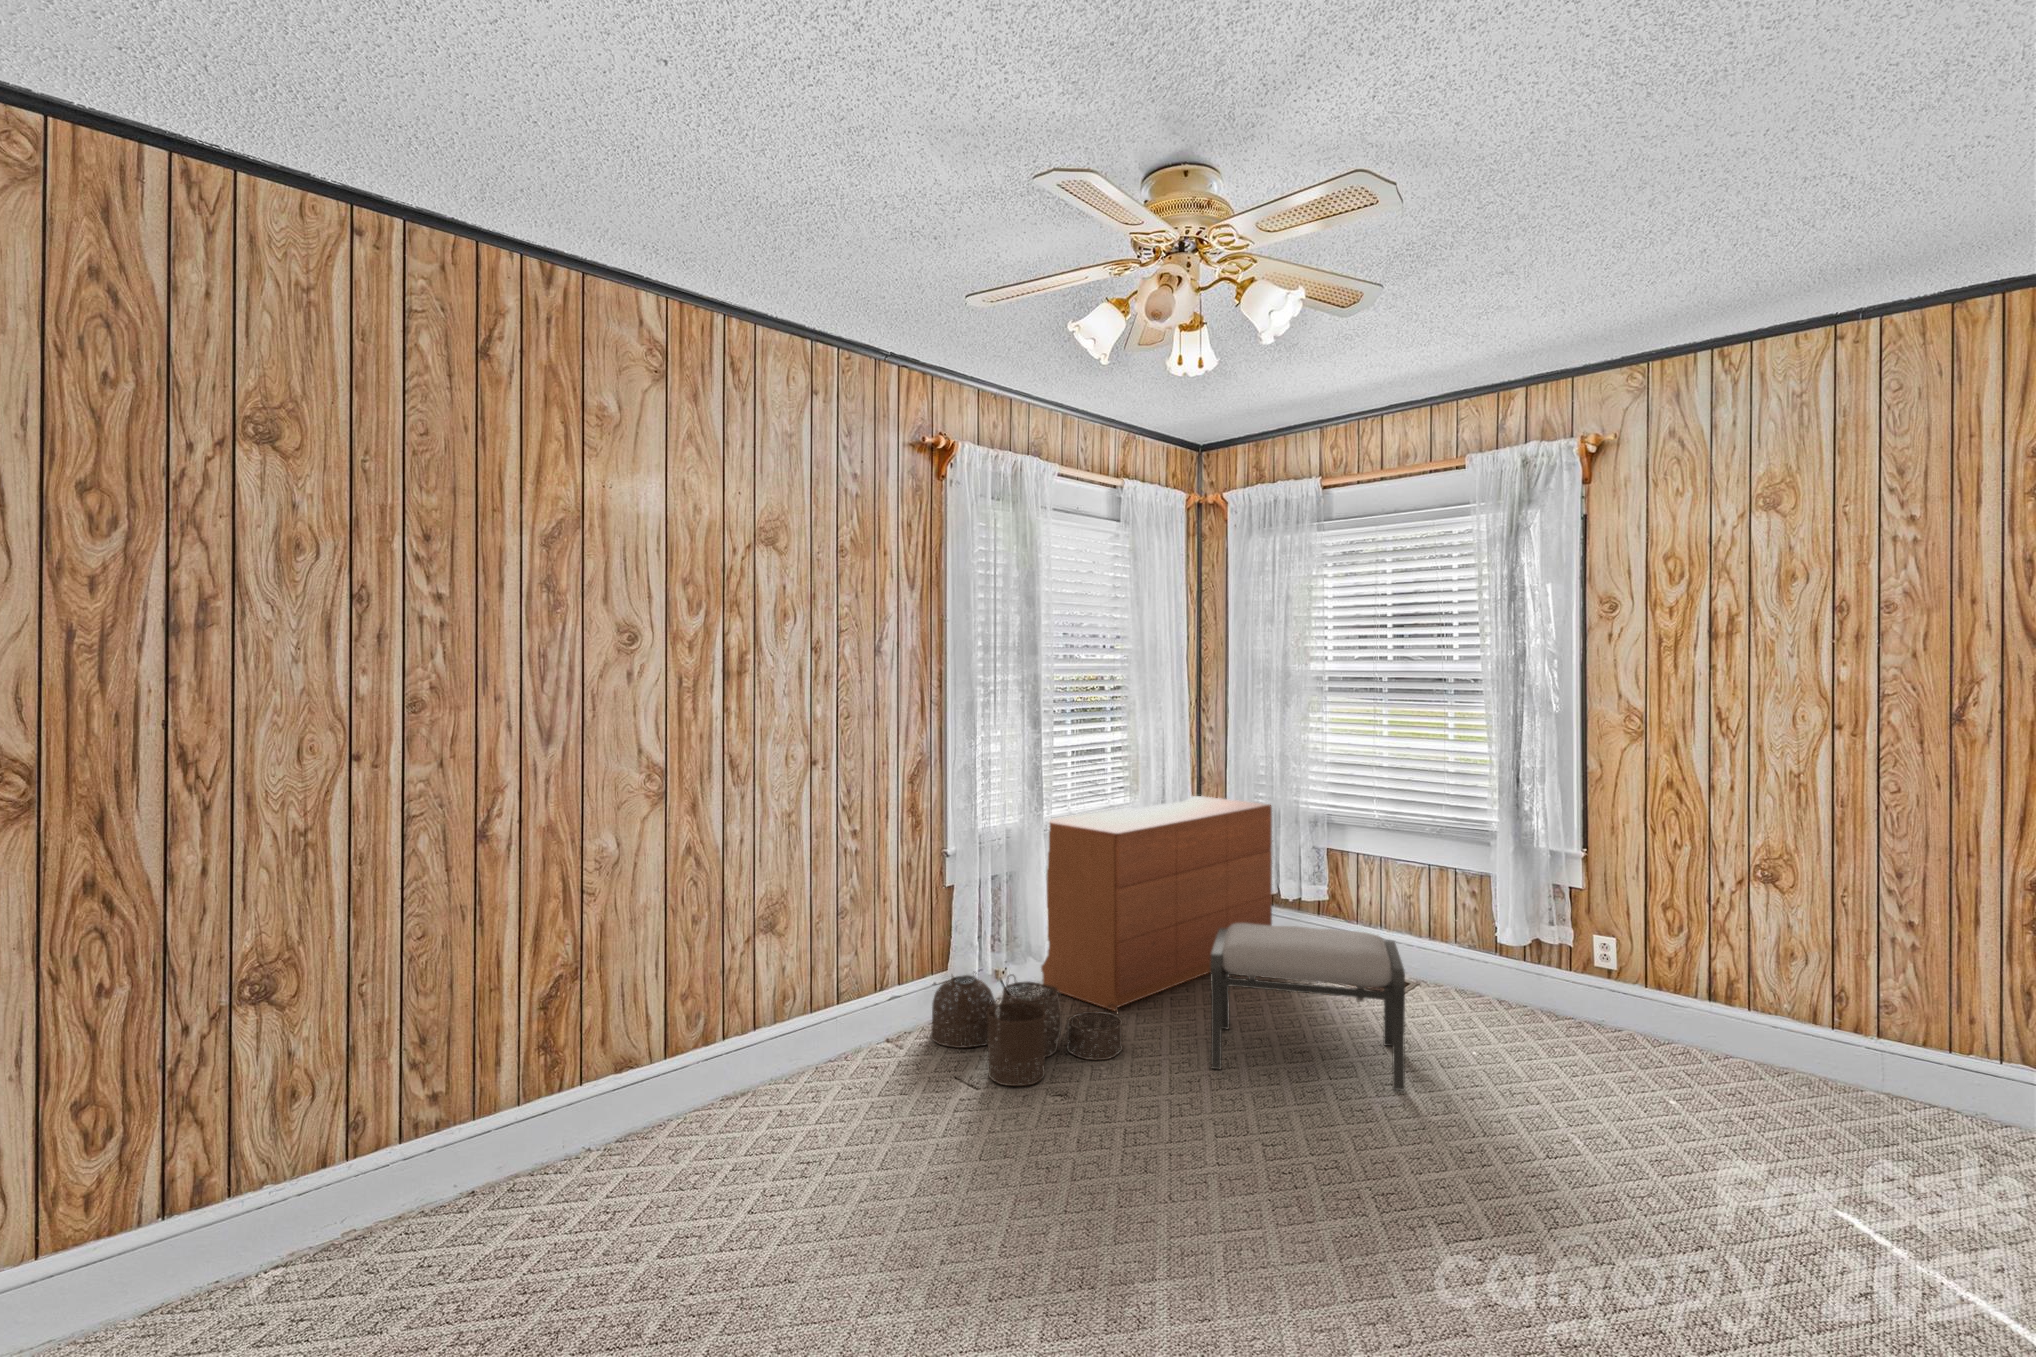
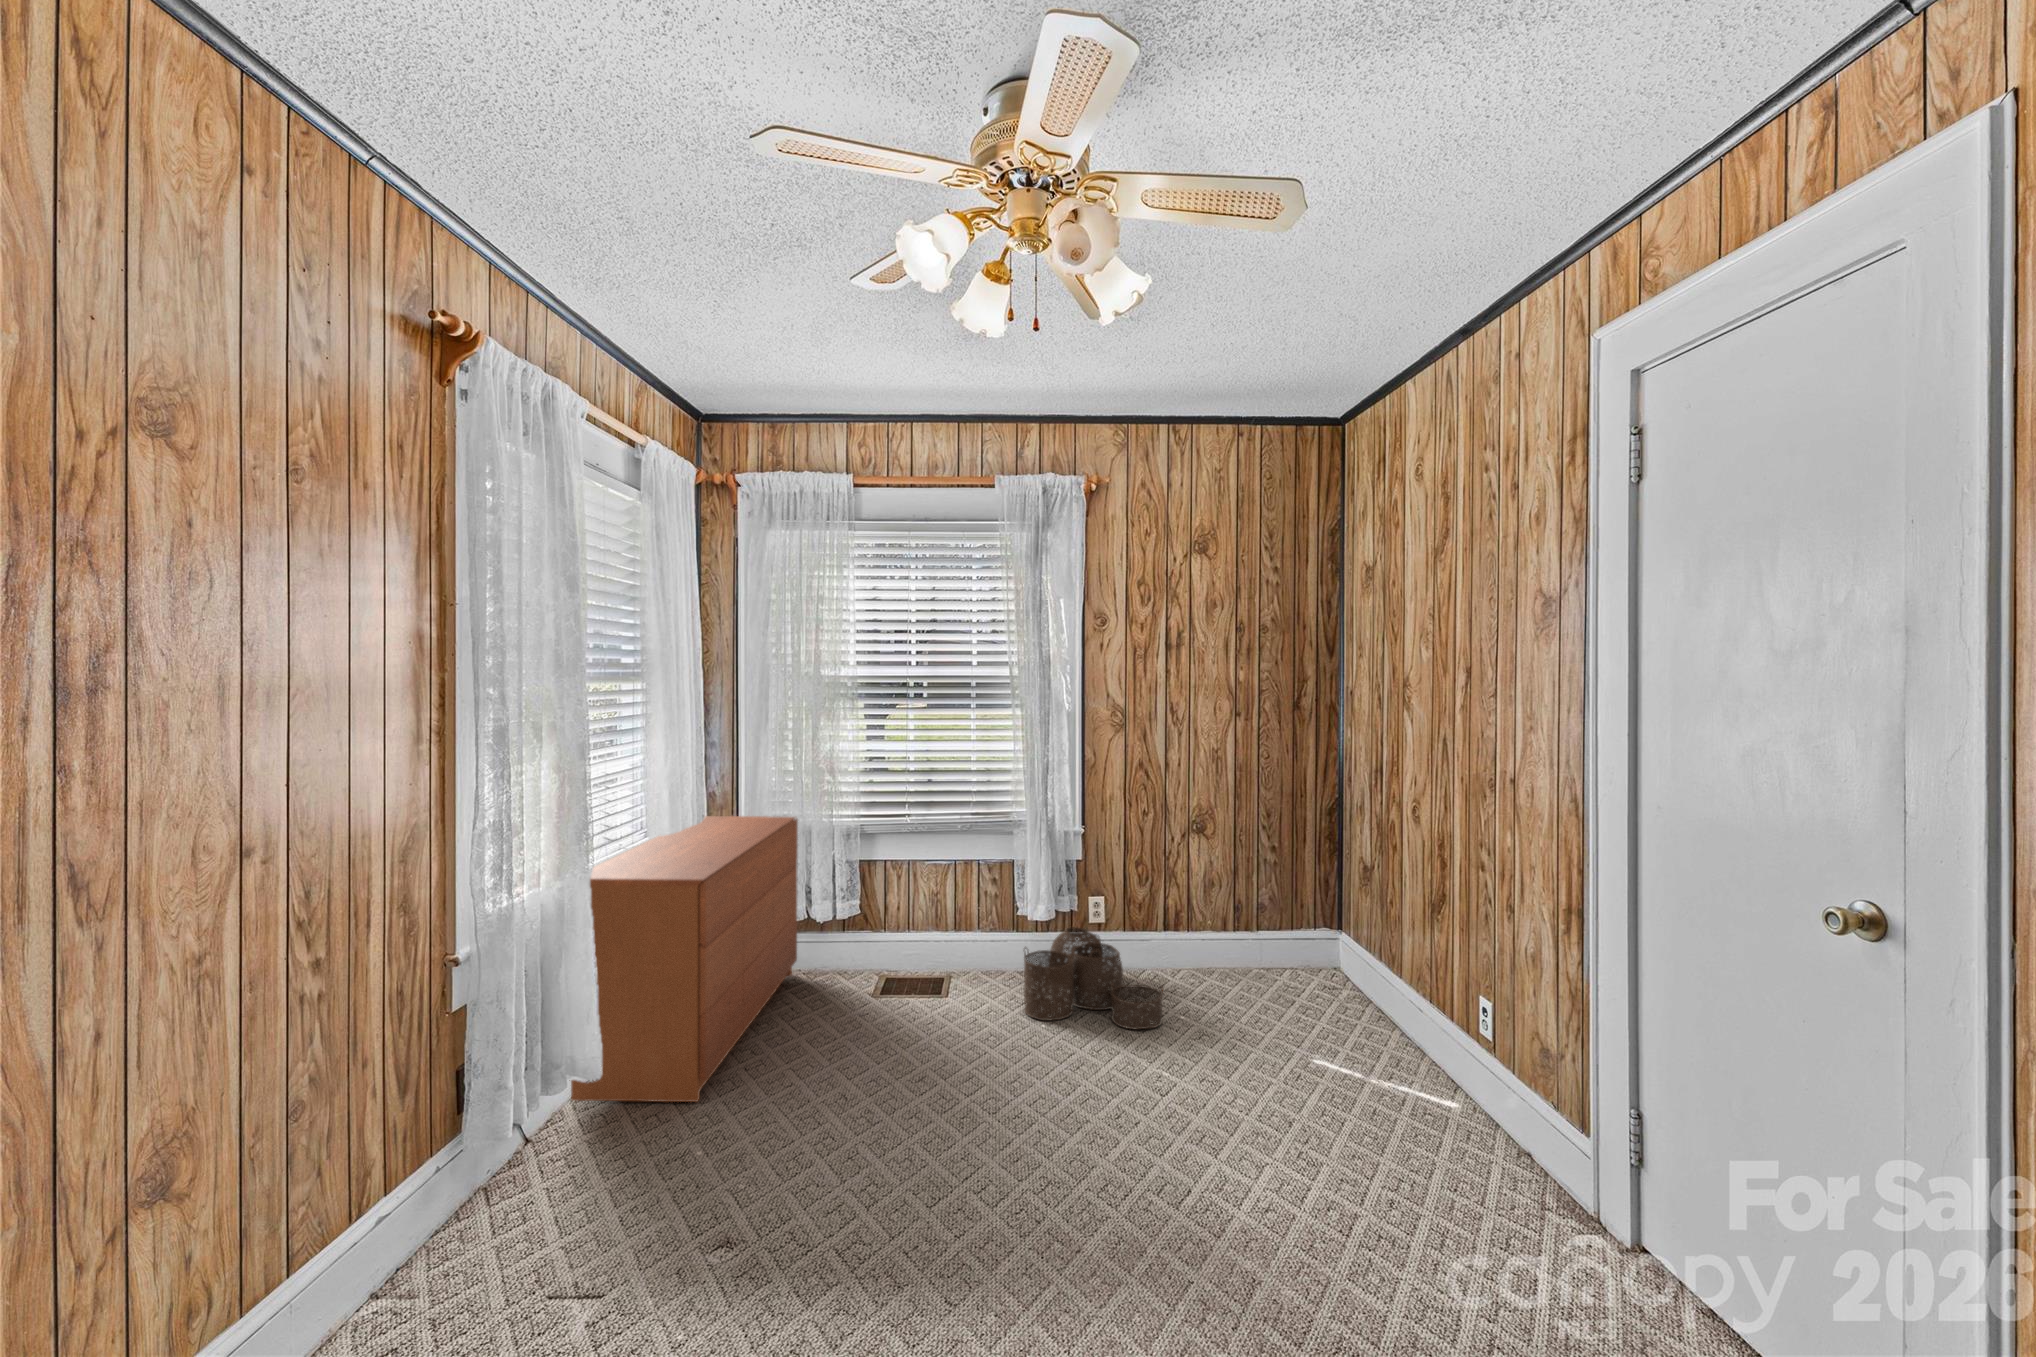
ottoman: present [1210,923,1405,1091] -> none [827,938,1046,1134]
woven basket: present [931,975,1123,1086] -> present [1024,927,1163,1029]

